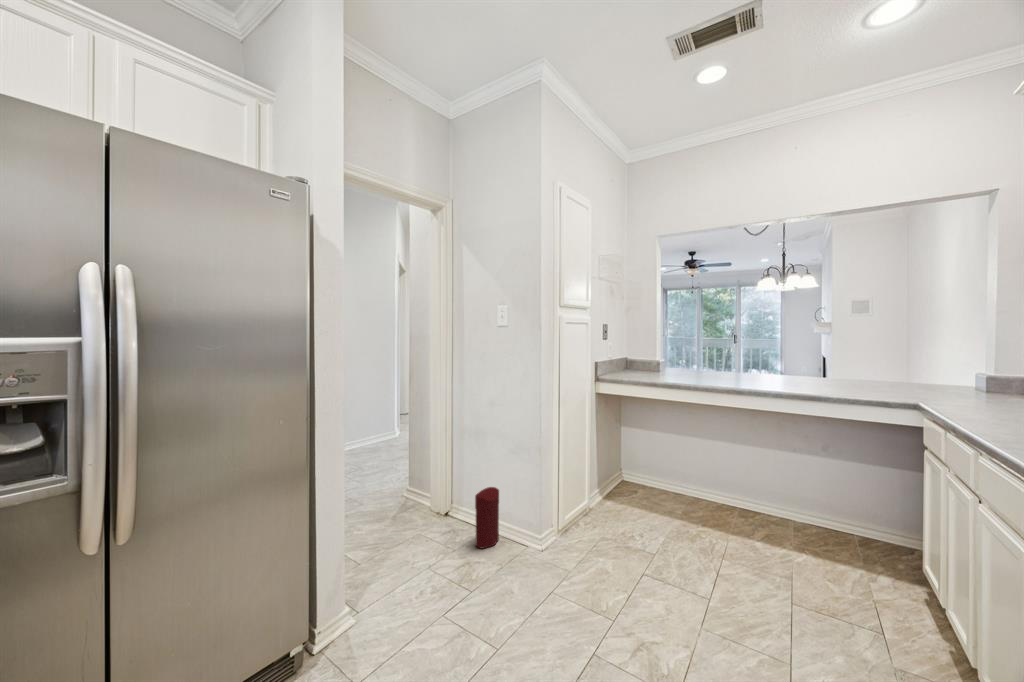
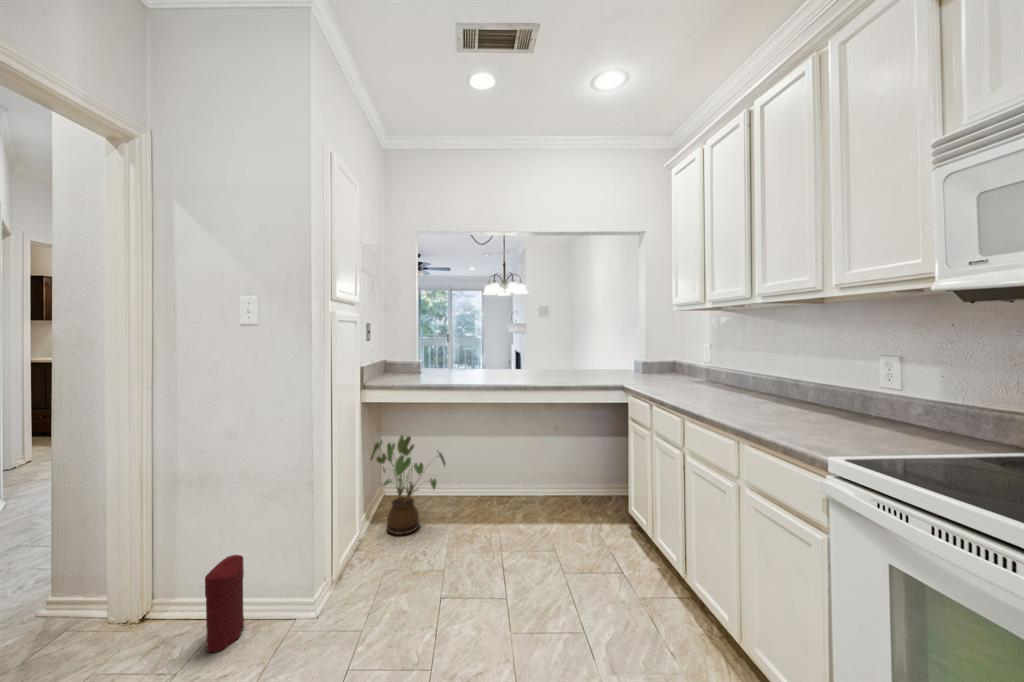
house plant: none [604,426,674,516] -> present [370,435,446,535]

